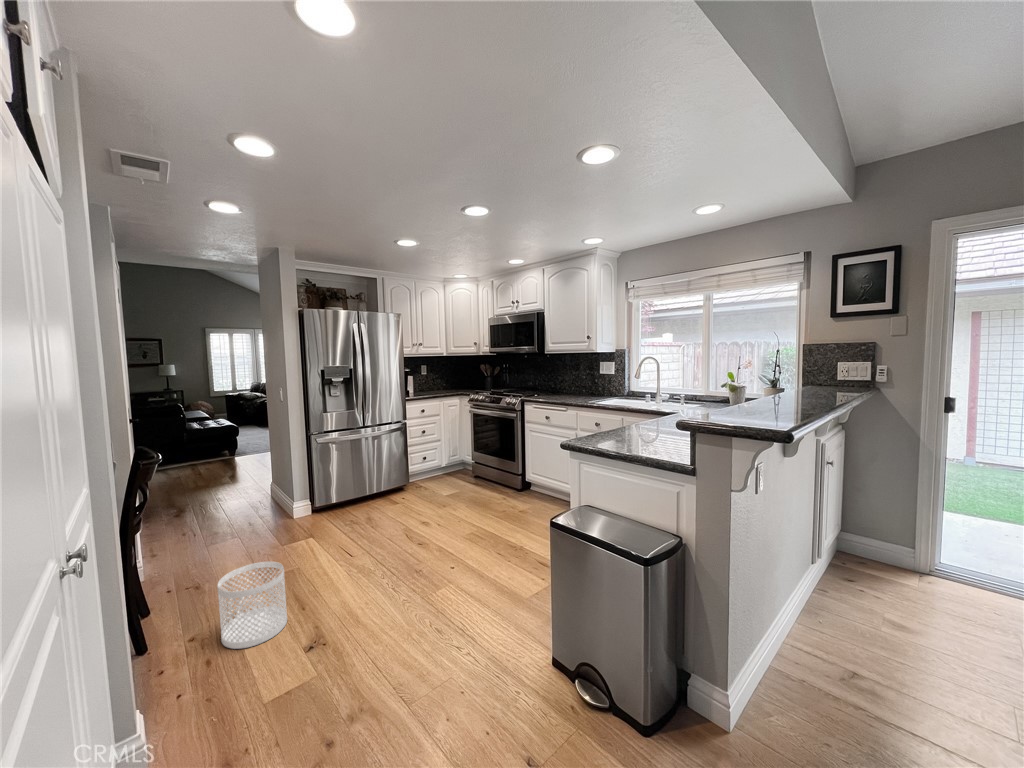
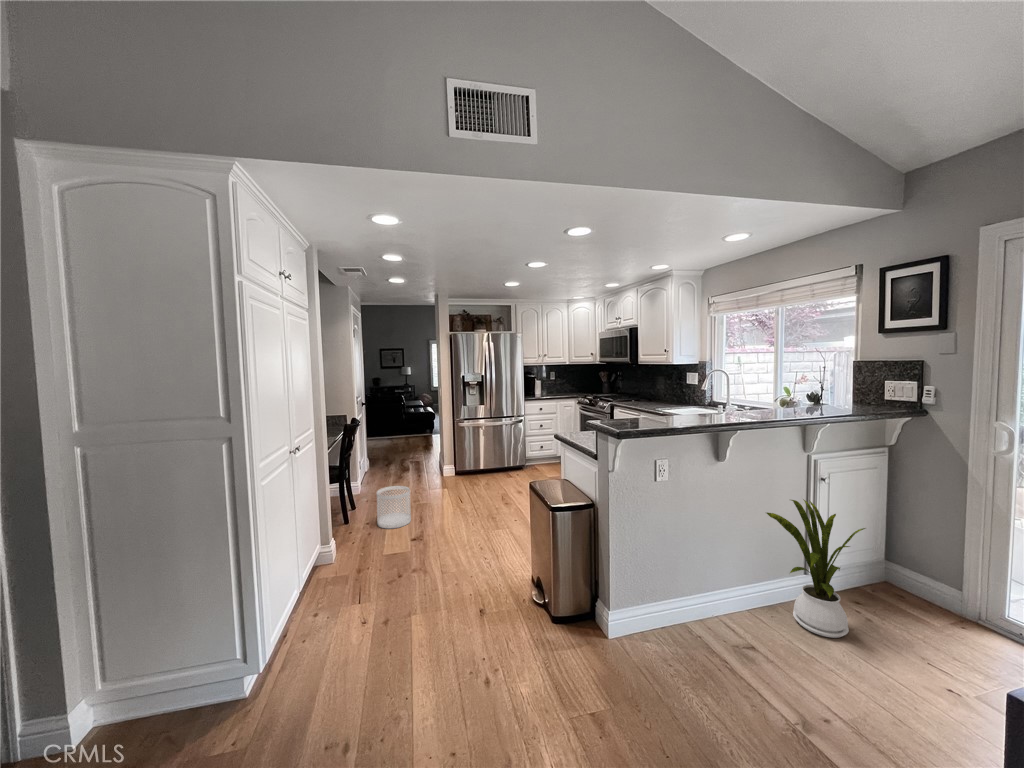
house plant: none [816,488,907,631] -> present [767,499,865,638]

